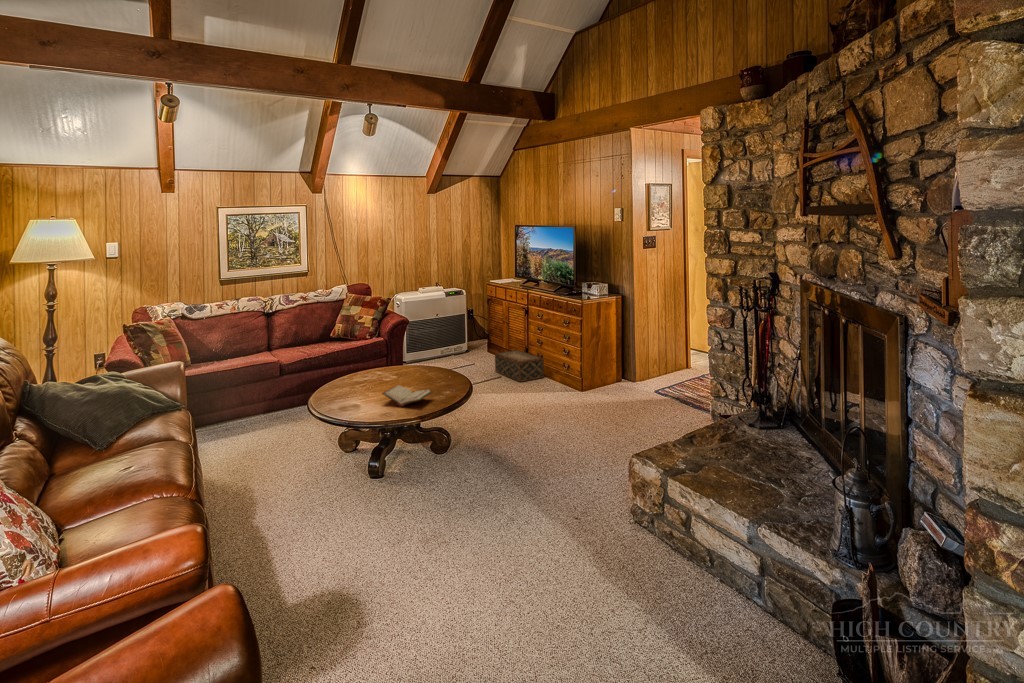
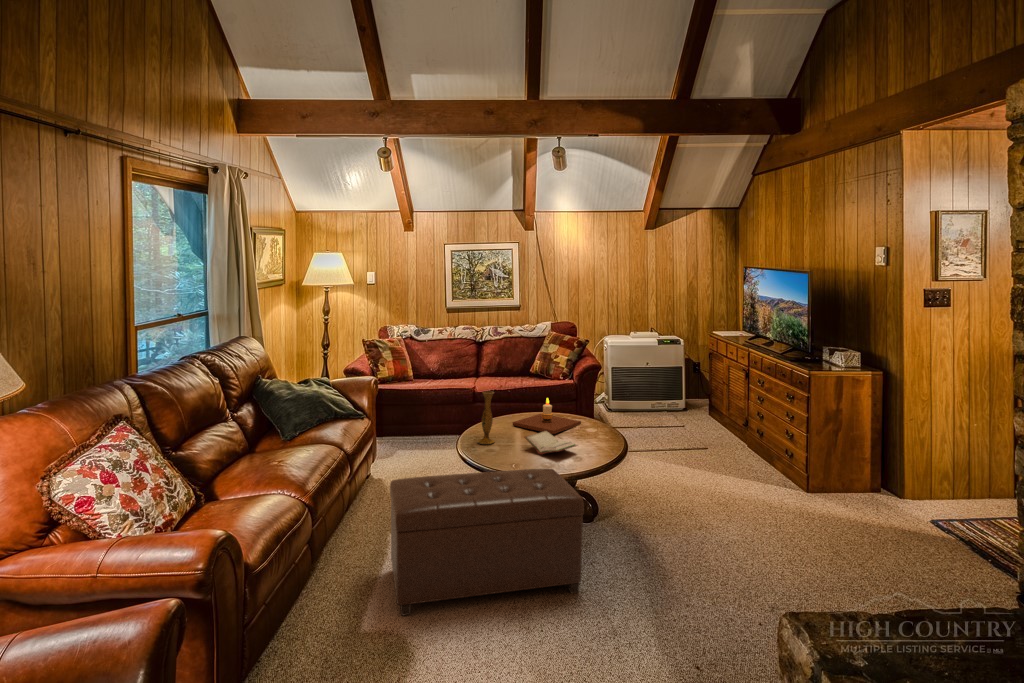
woven basket: present [495,350,544,382] -> none [699,415,756,453]
candle: none [356,355,419,387] -> present [513,398,581,434]
vase: none [332,356,350,407] -> present [478,391,495,444]
ottoman: none [275,416,471,579] -> present [390,469,584,616]

